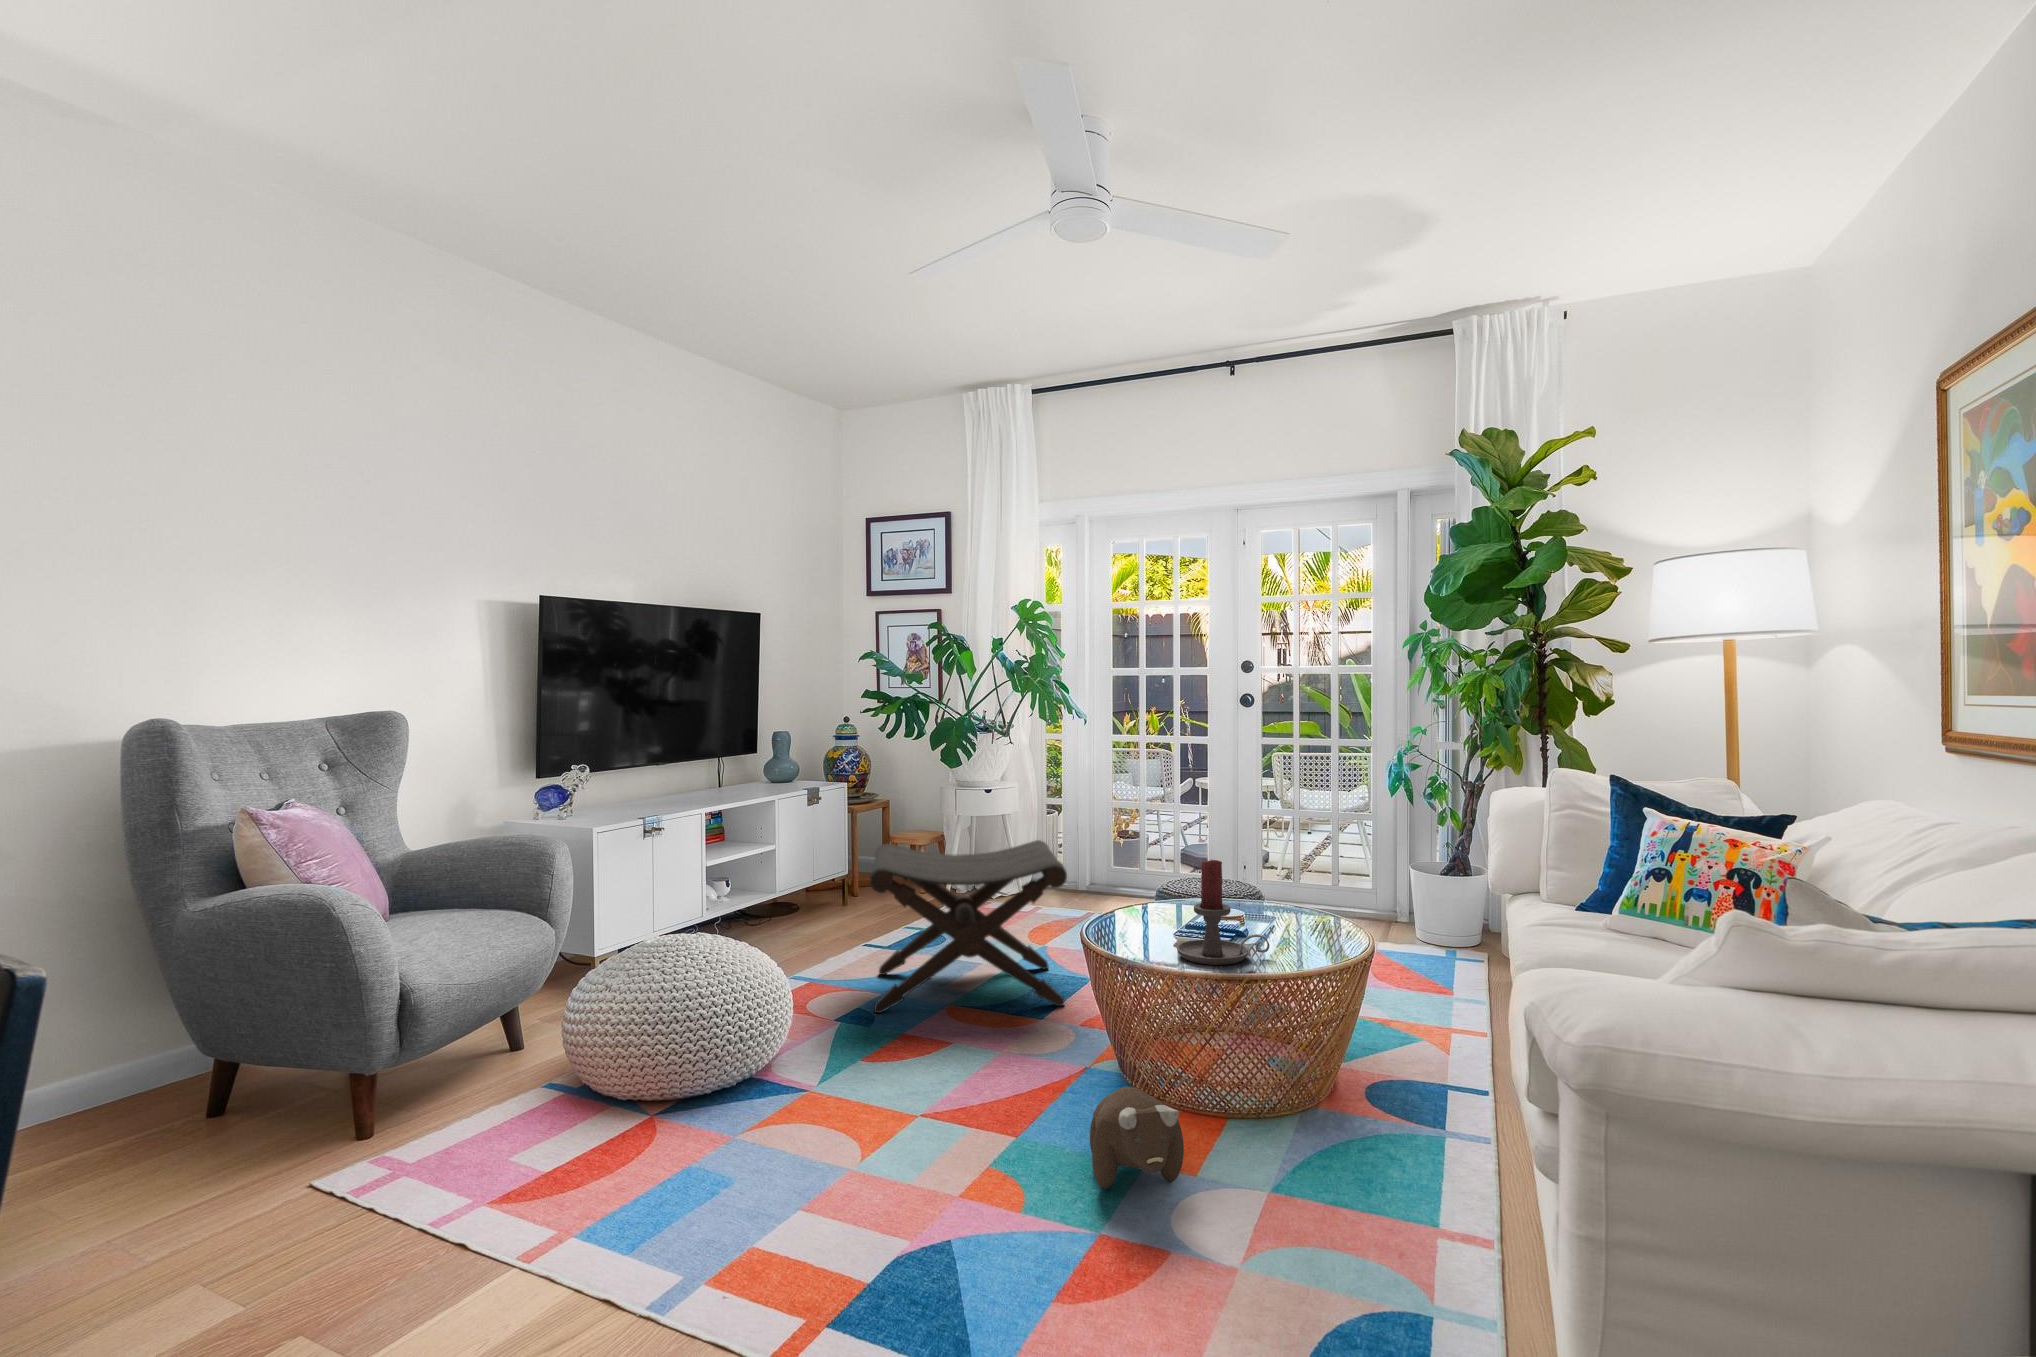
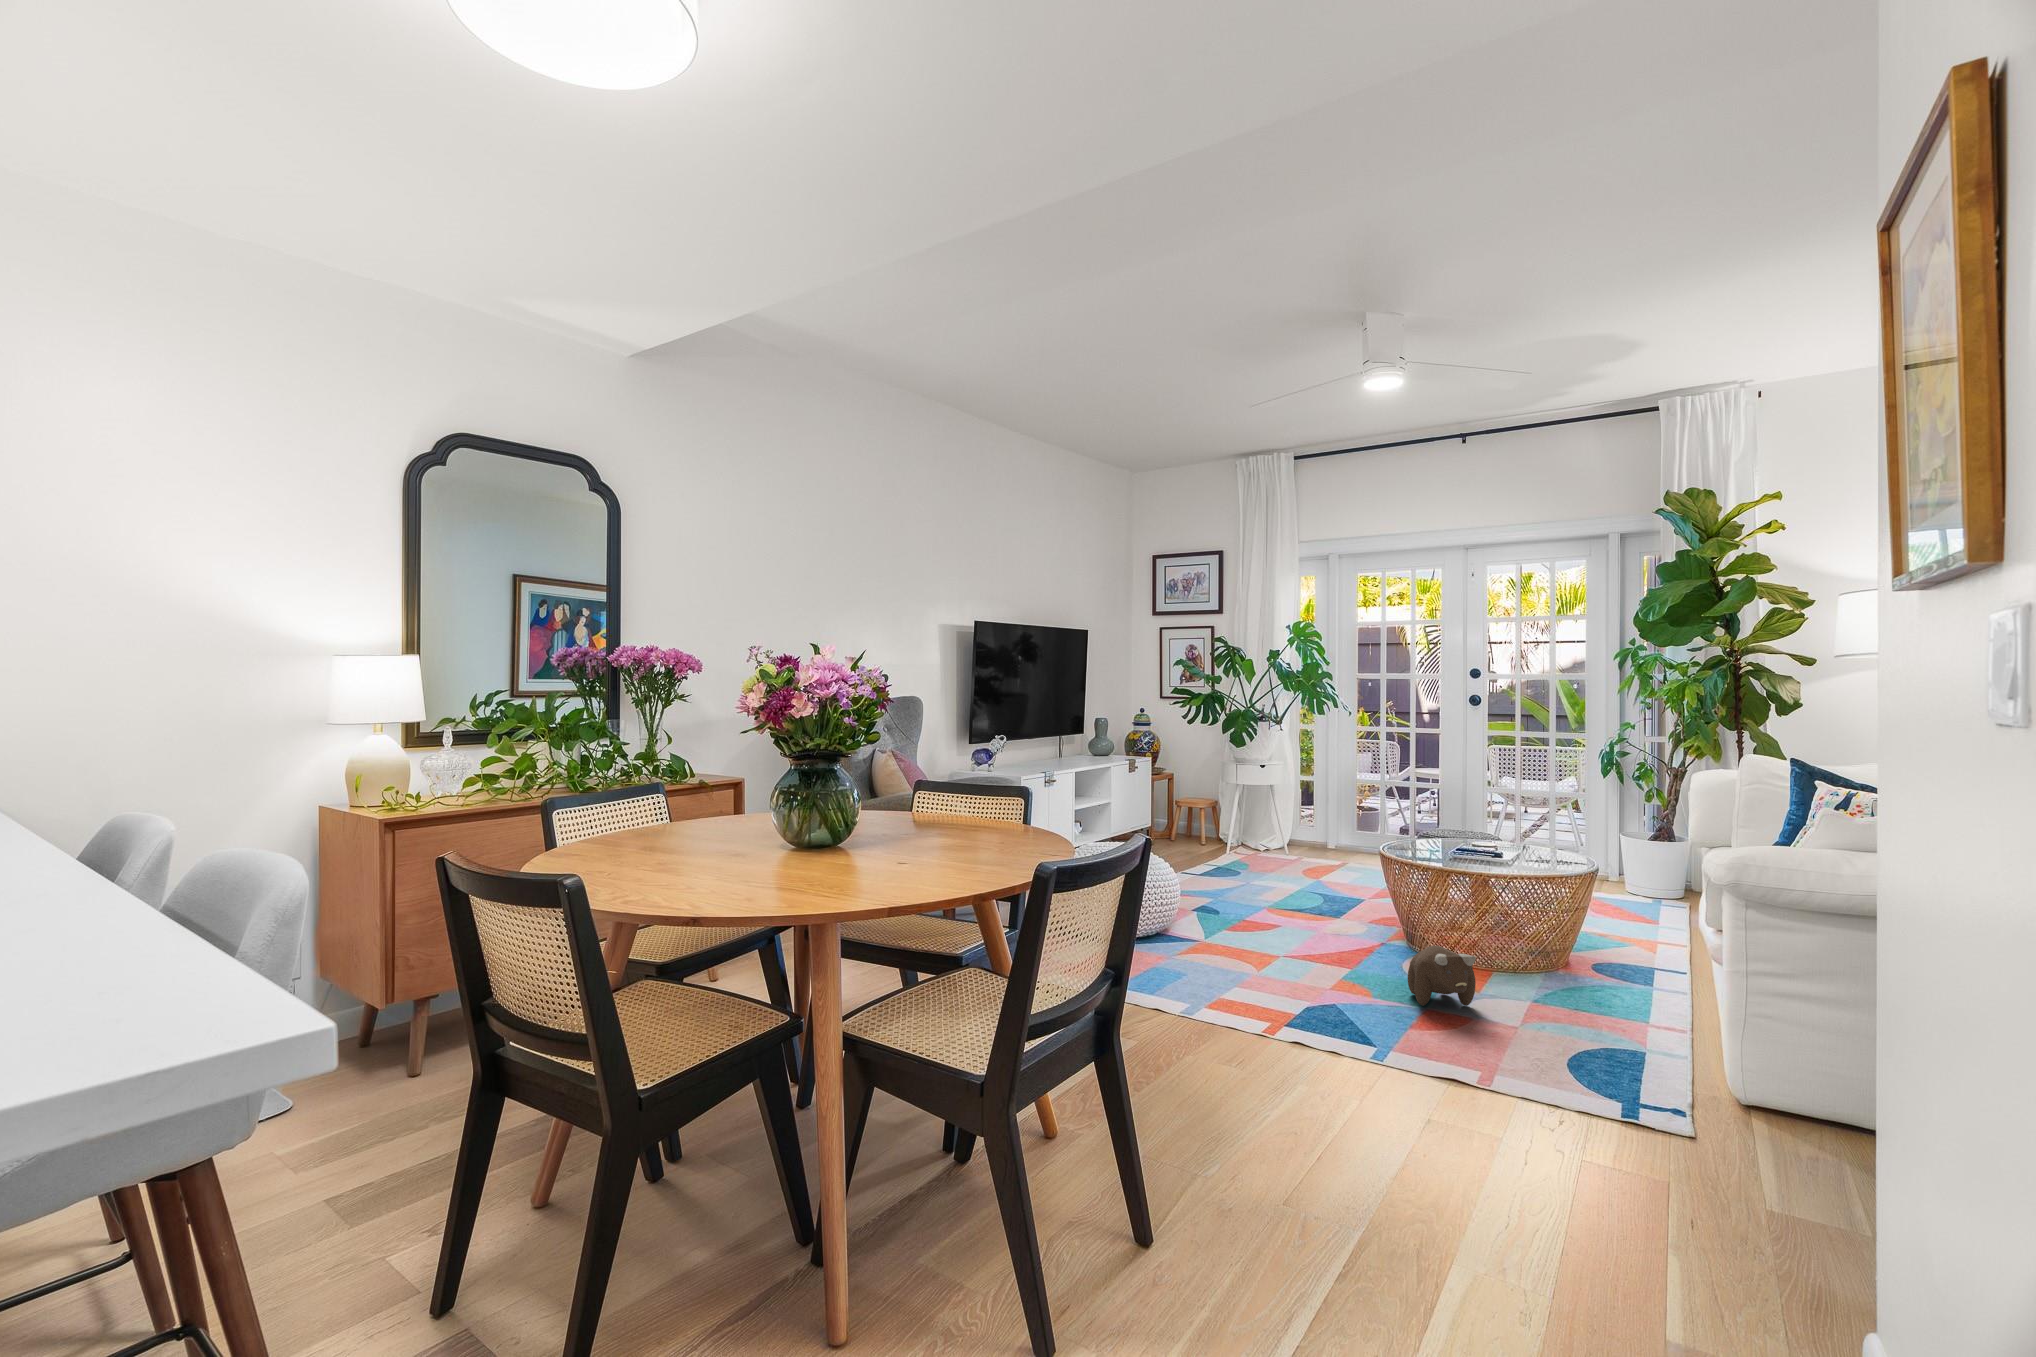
footstool: present [870,840,1067,1013] -> none [1203,800,1356,917]
candle holder: present [1177,860,1270,965] -> none [1458,806,1526,876]

